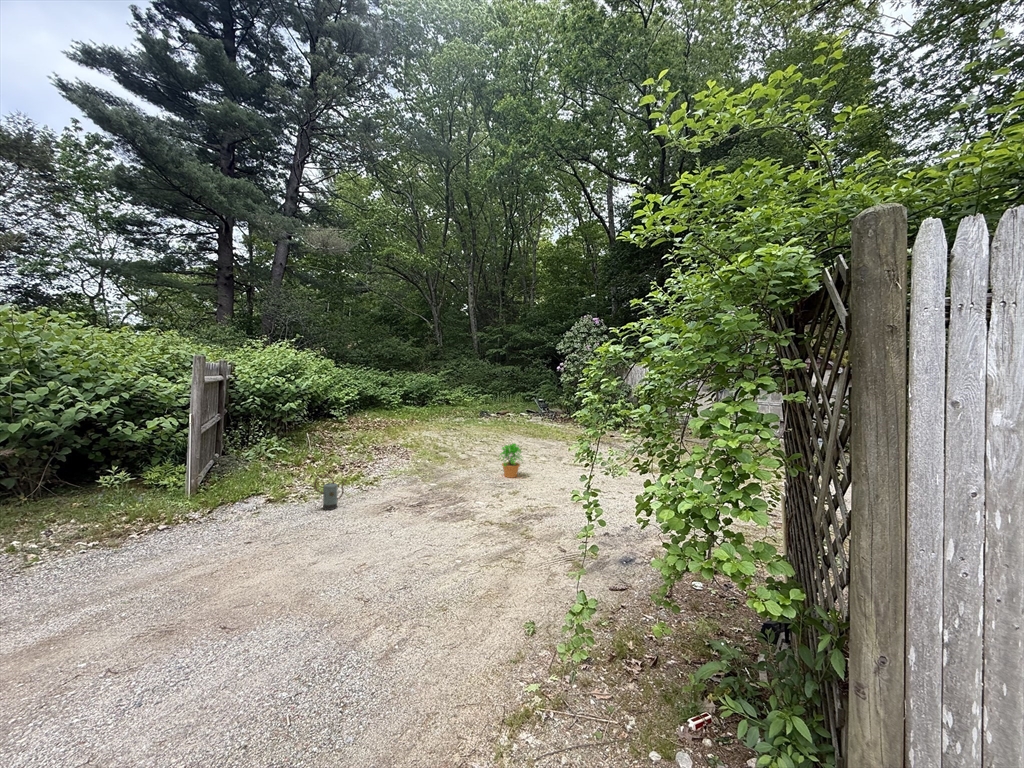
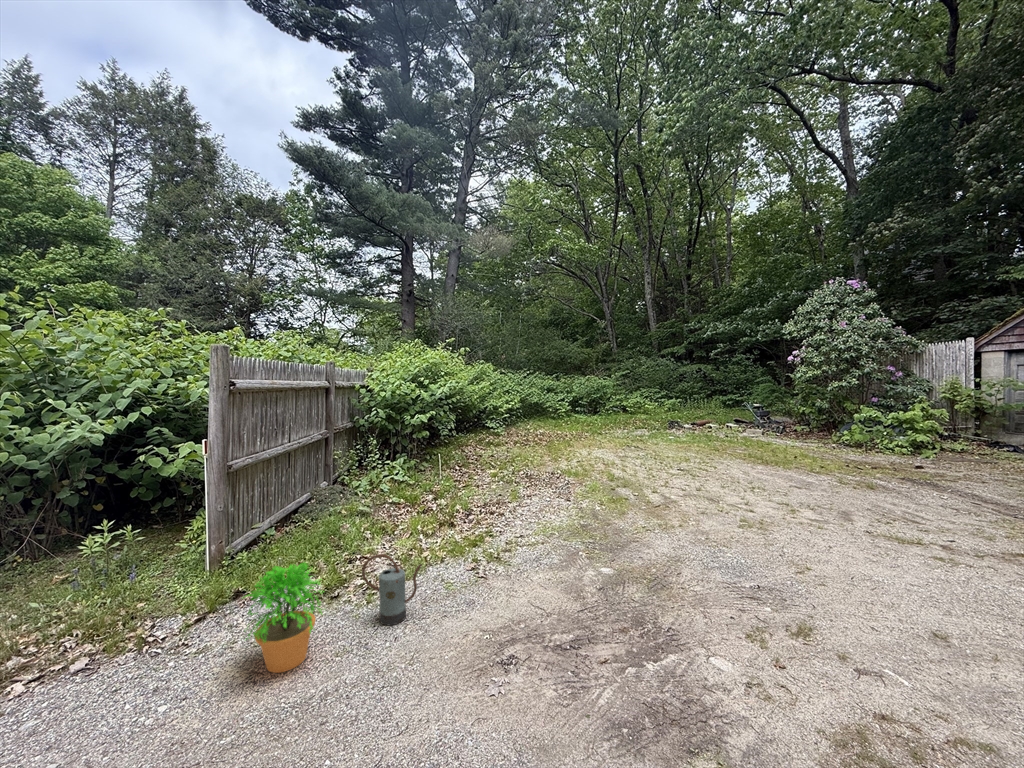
potted plant: present [501,443,522,478] -> present [245,562,324,673]

